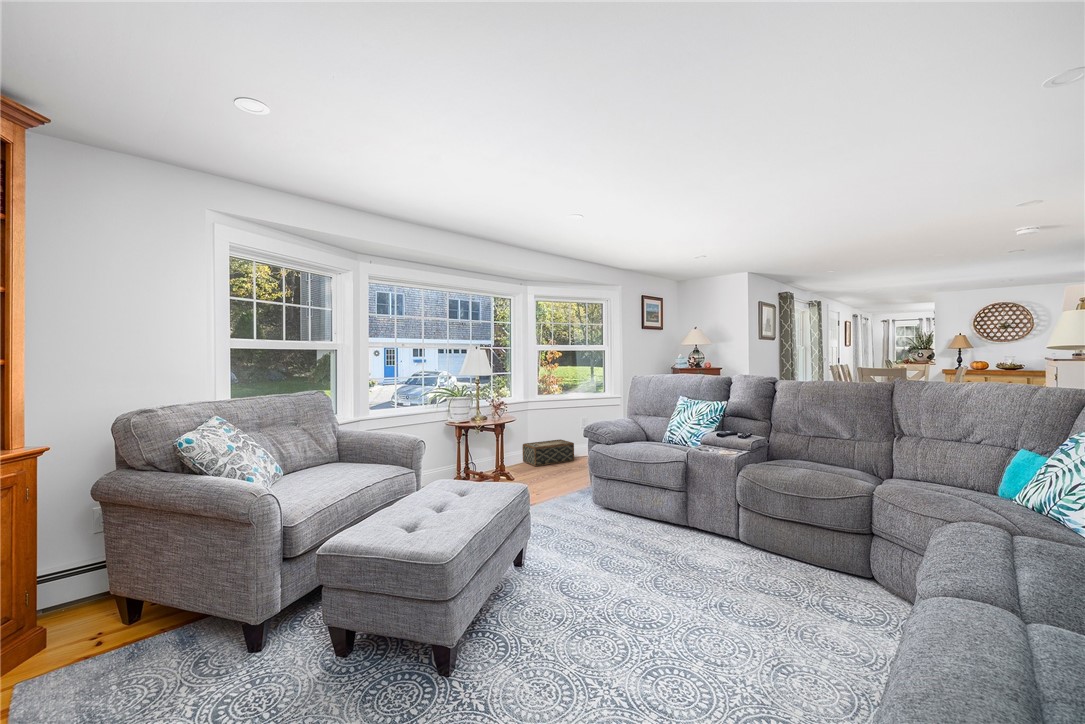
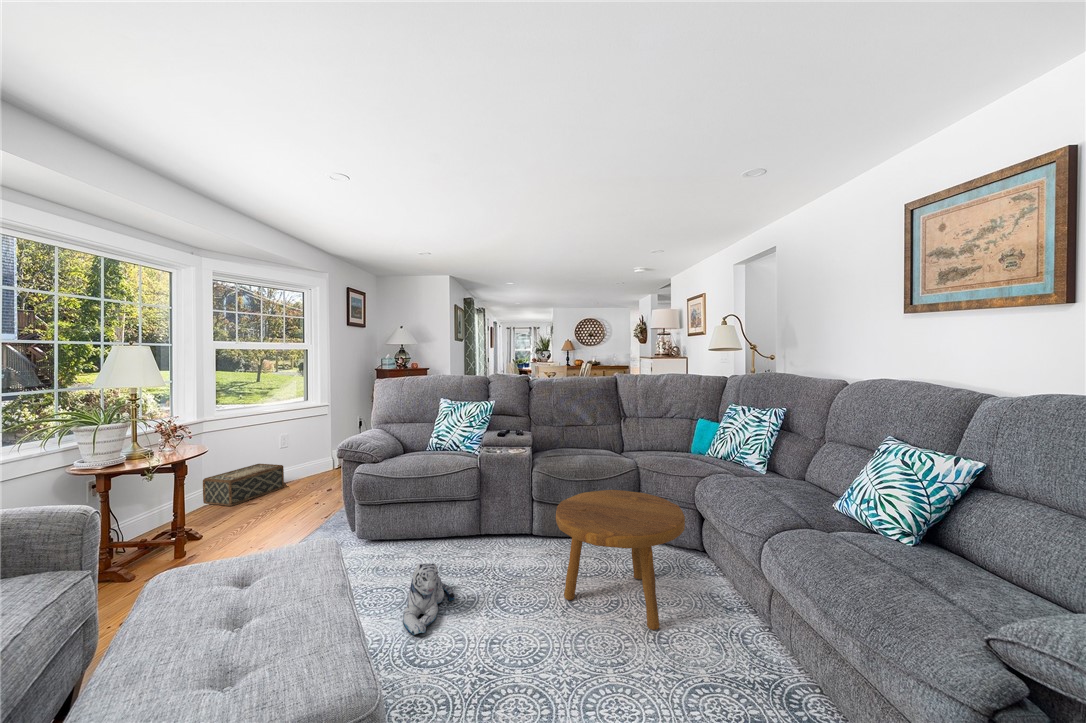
footstool: none [699,503,857,660] -> present [556,490,685,630]
plush toy: none [573,525,626,577] -> present [403,563,455,636]

